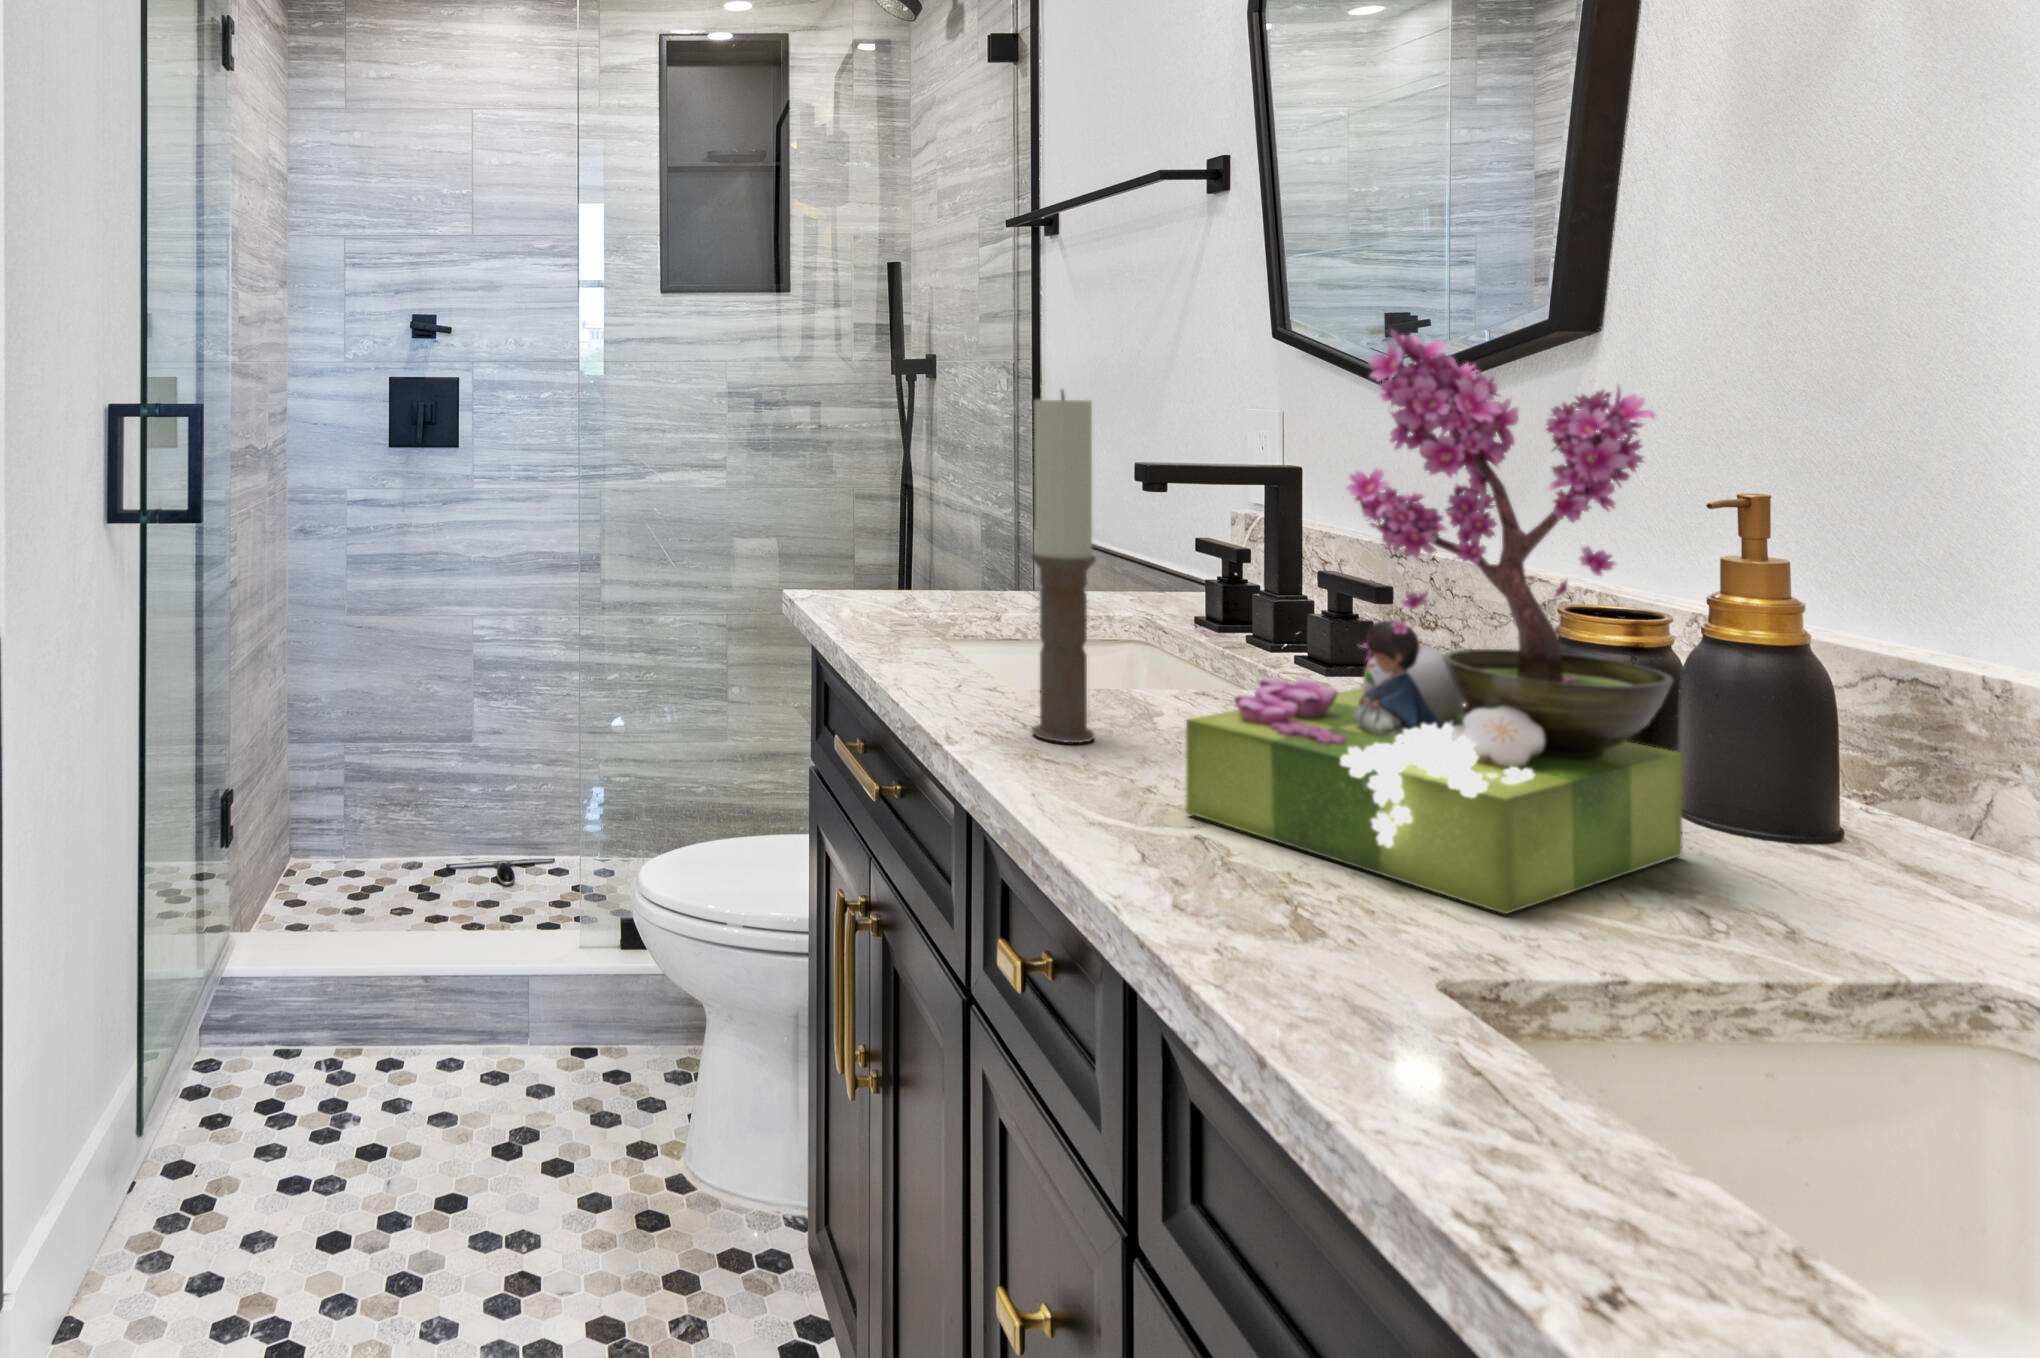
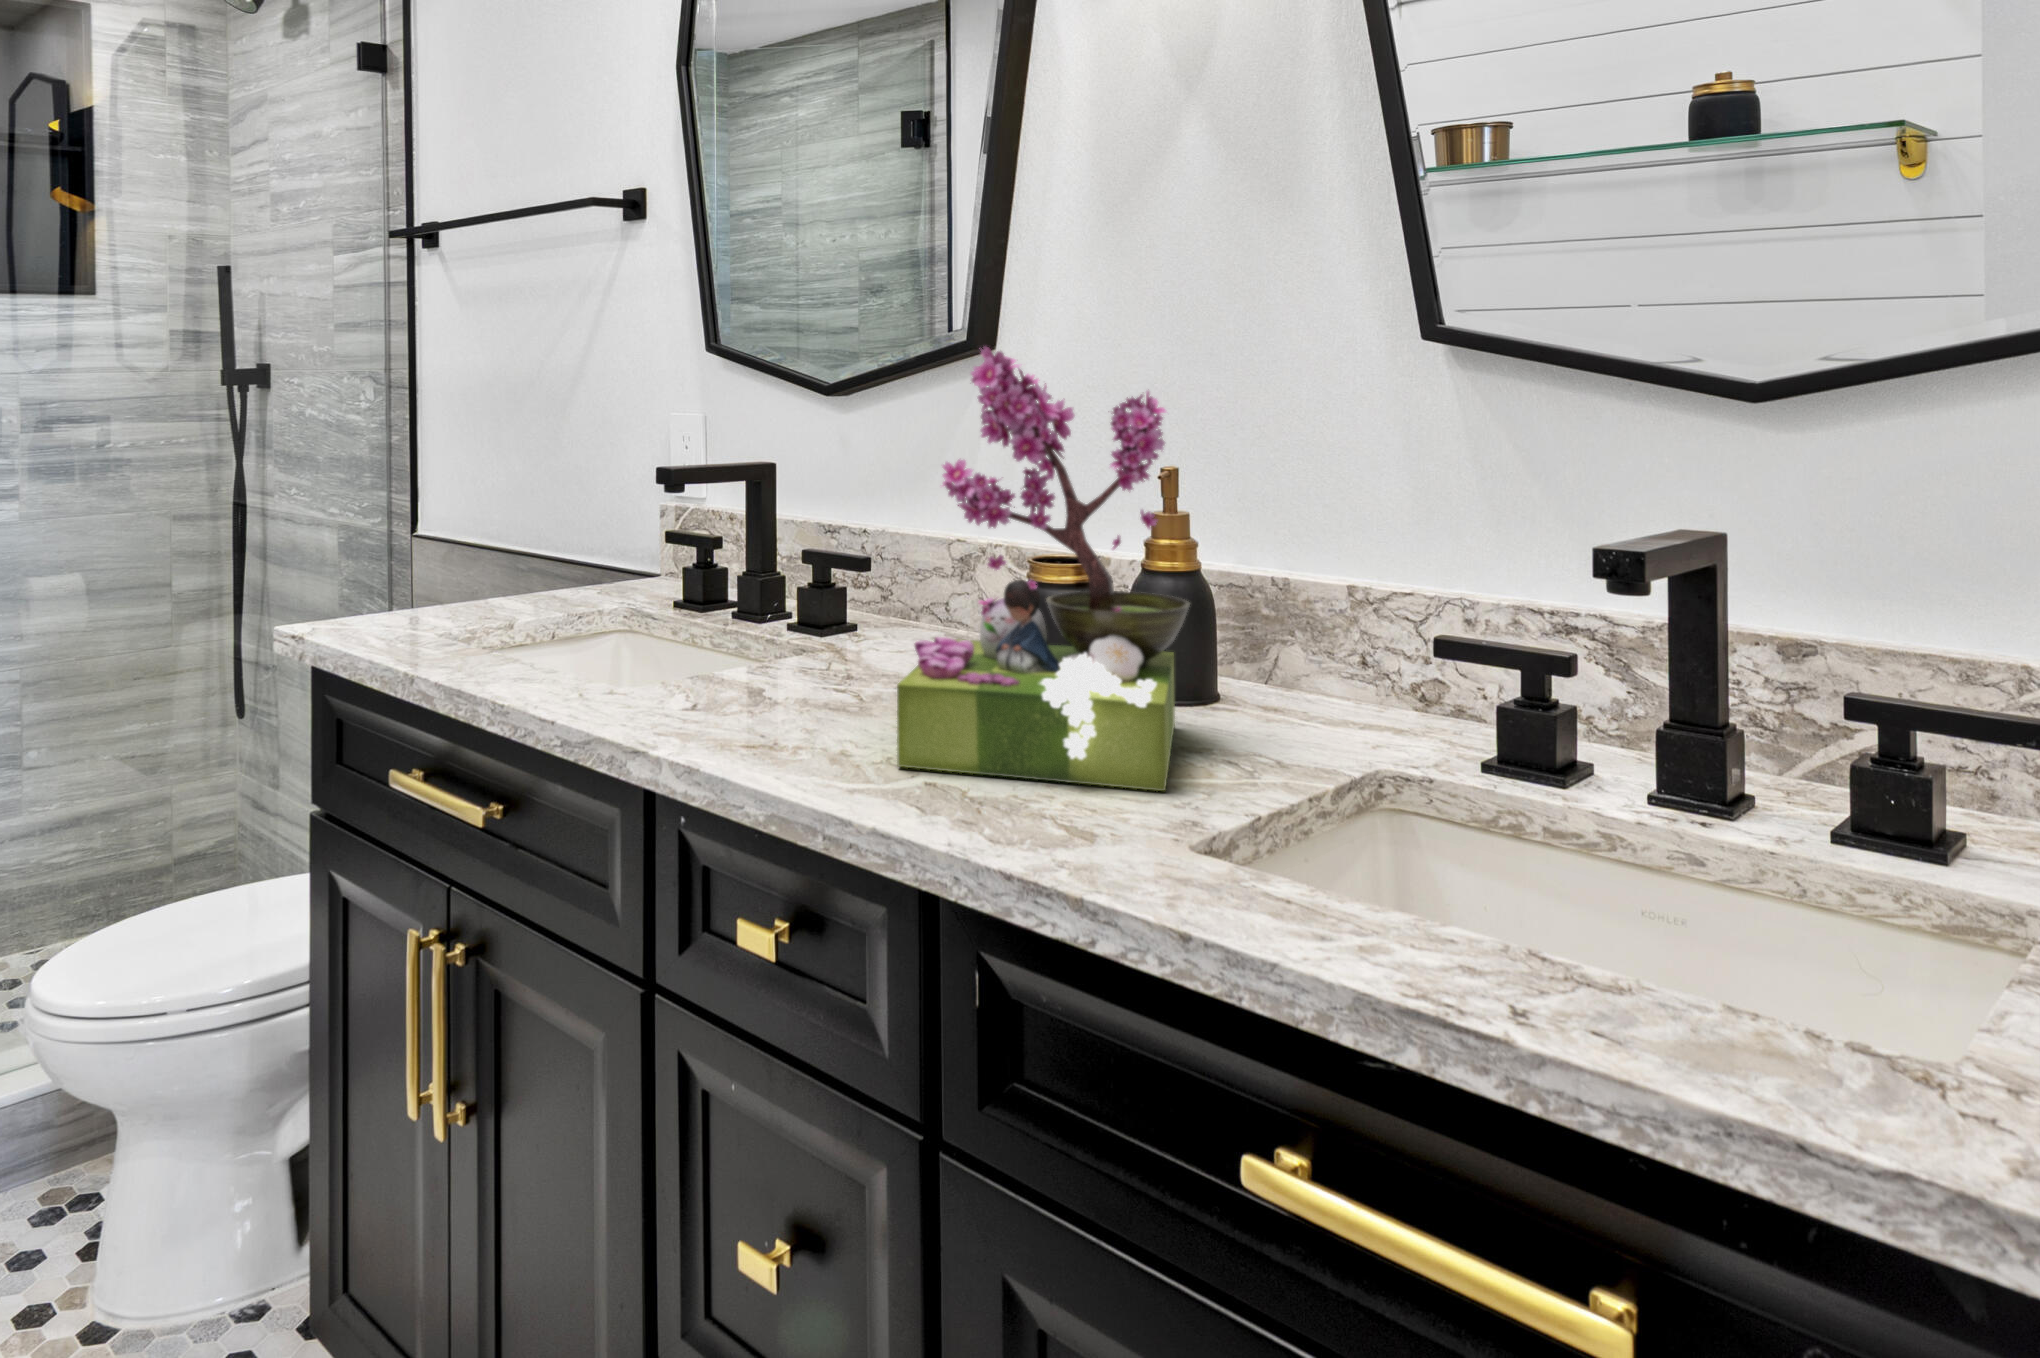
candle: present [1031,390,1096,743] -> none [690,399,744,728]

